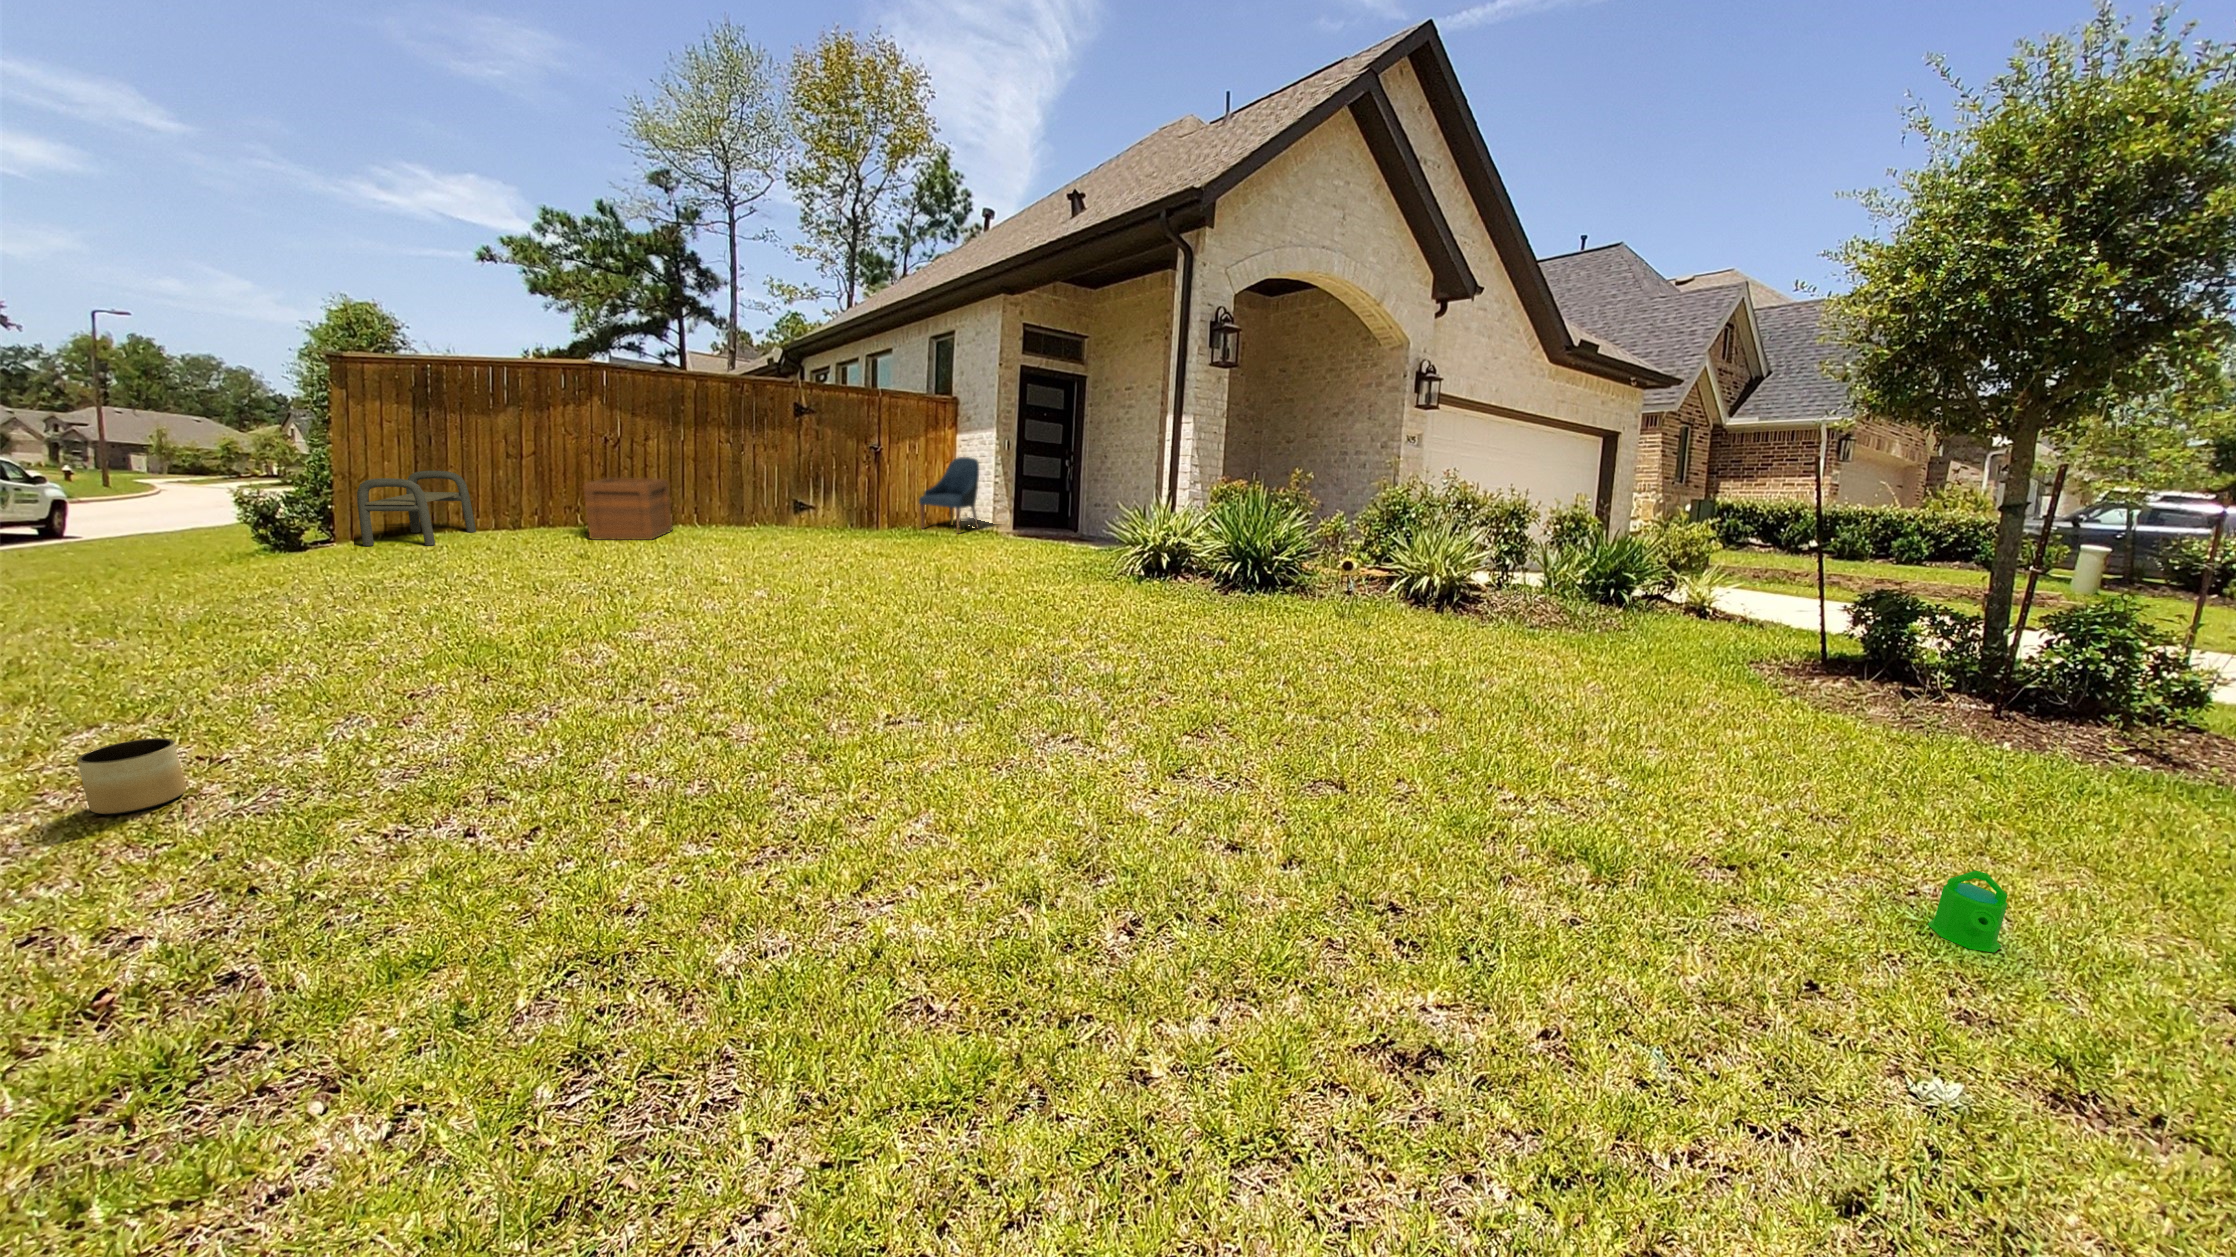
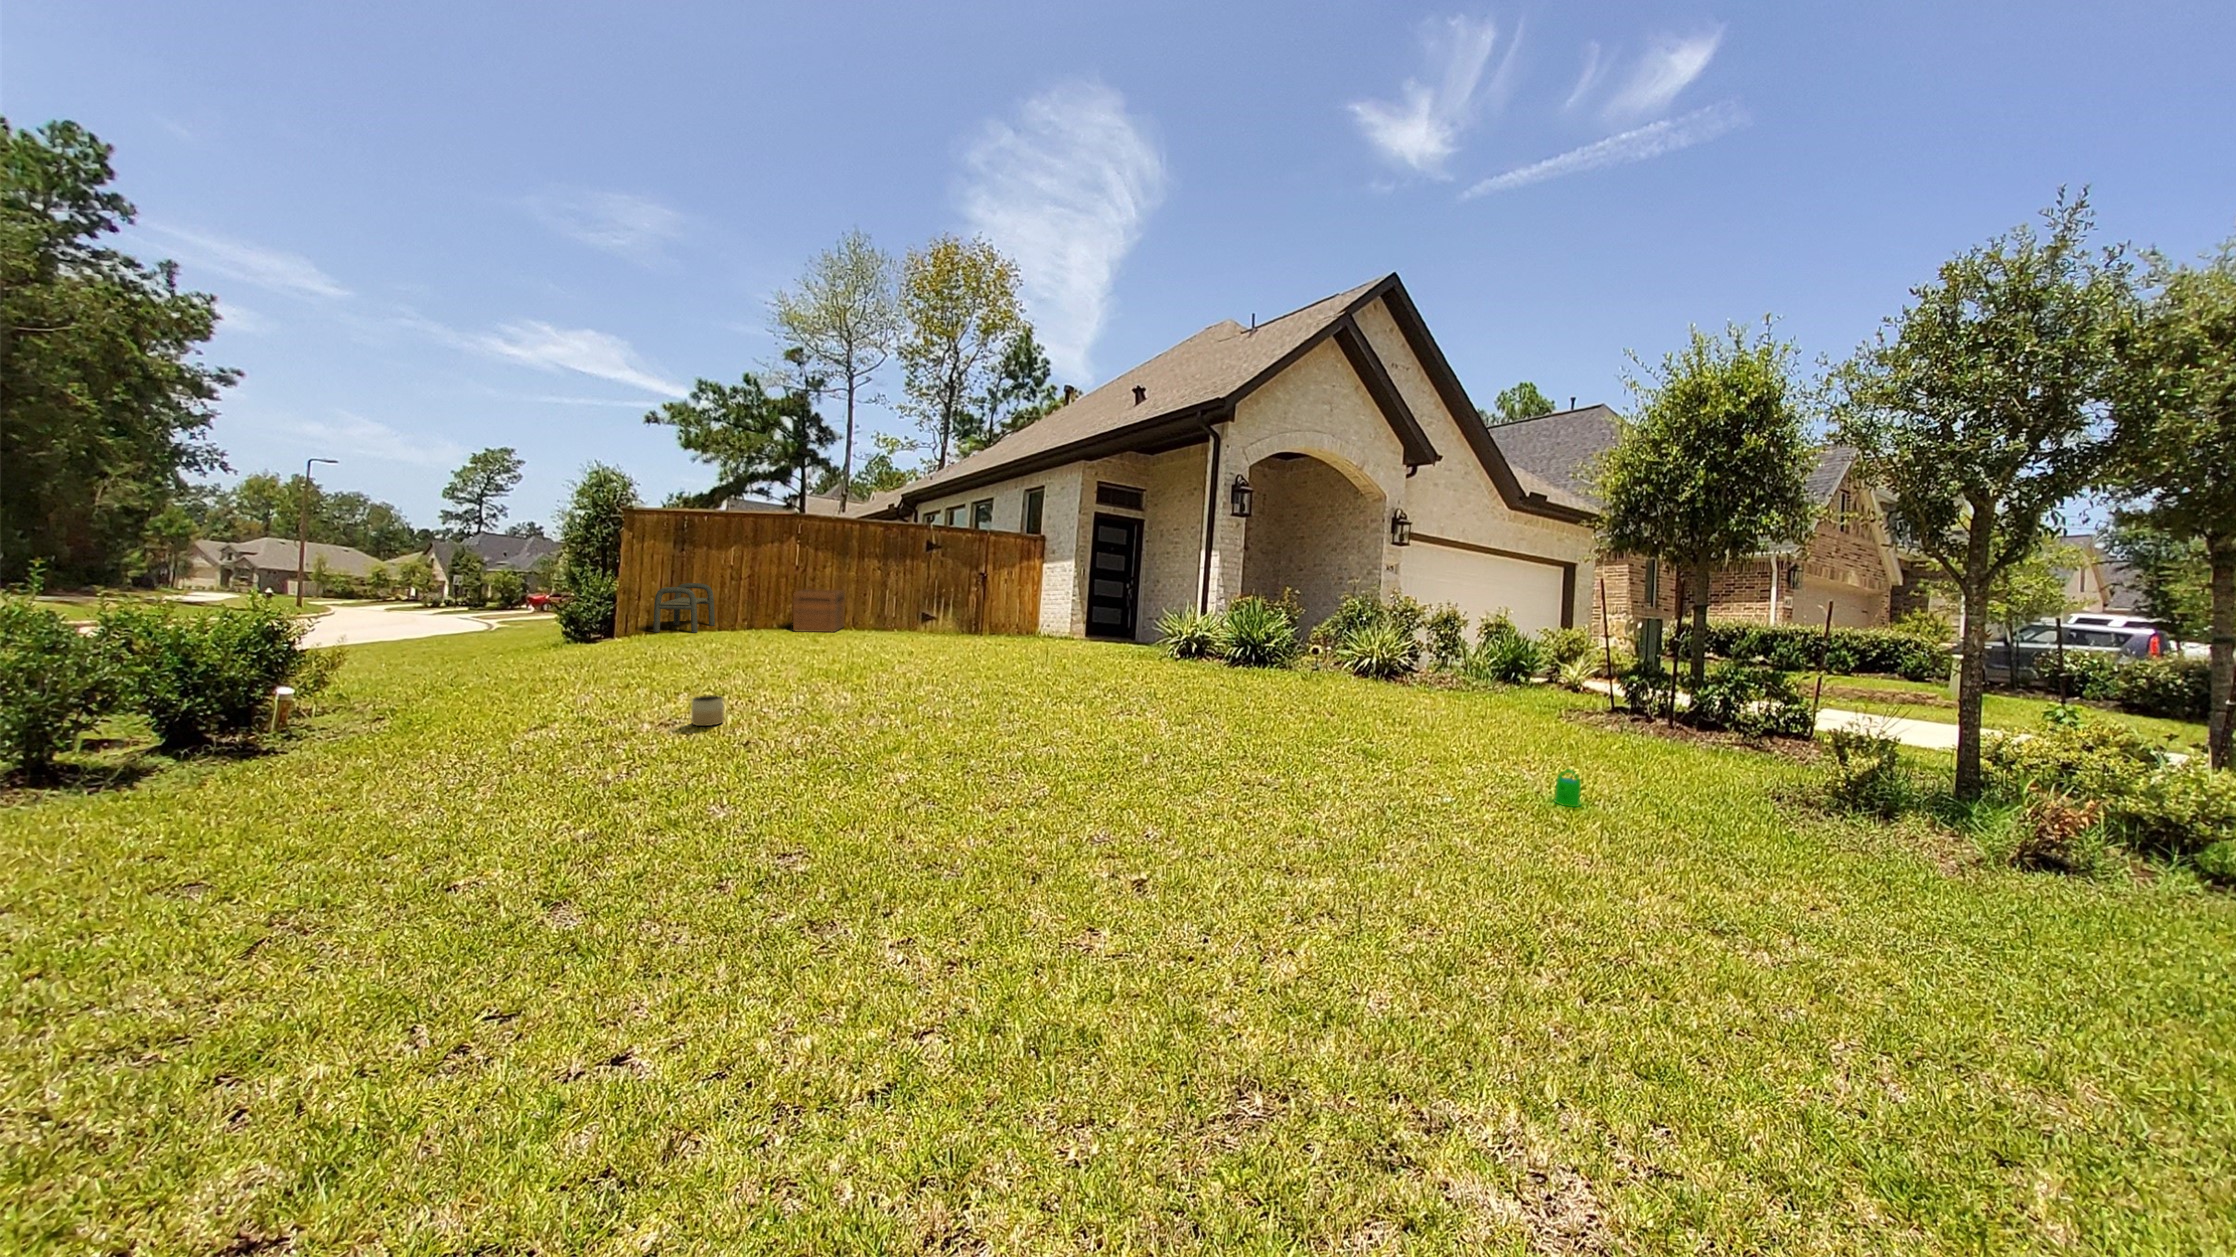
chair: present [919,457,979,534] -> none [1016,577,1061,633]

